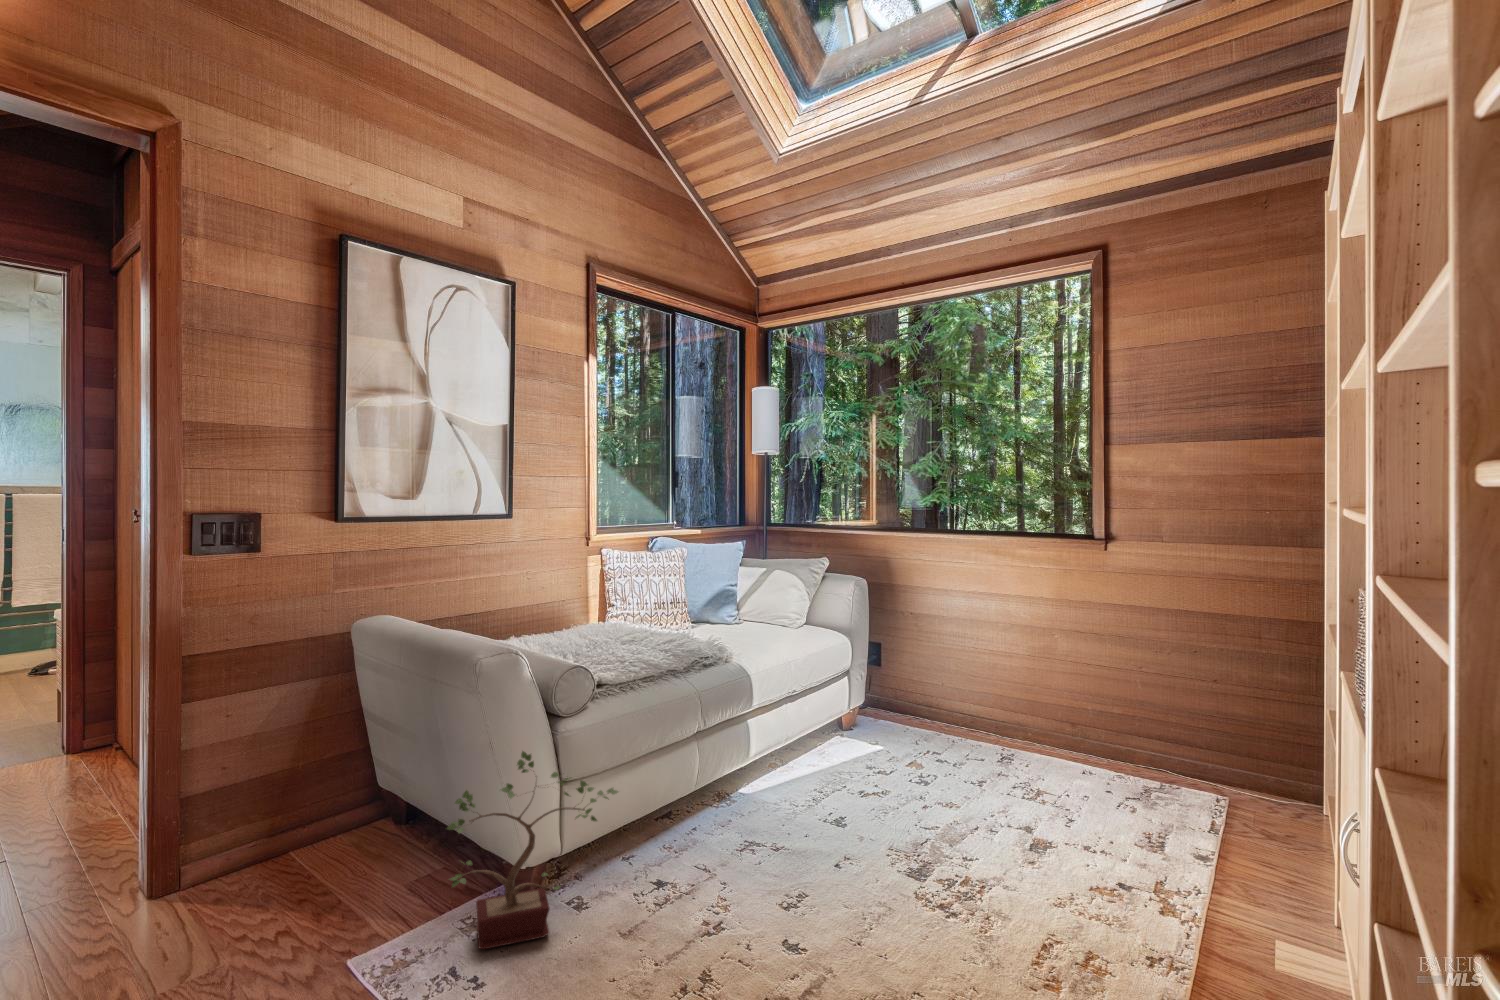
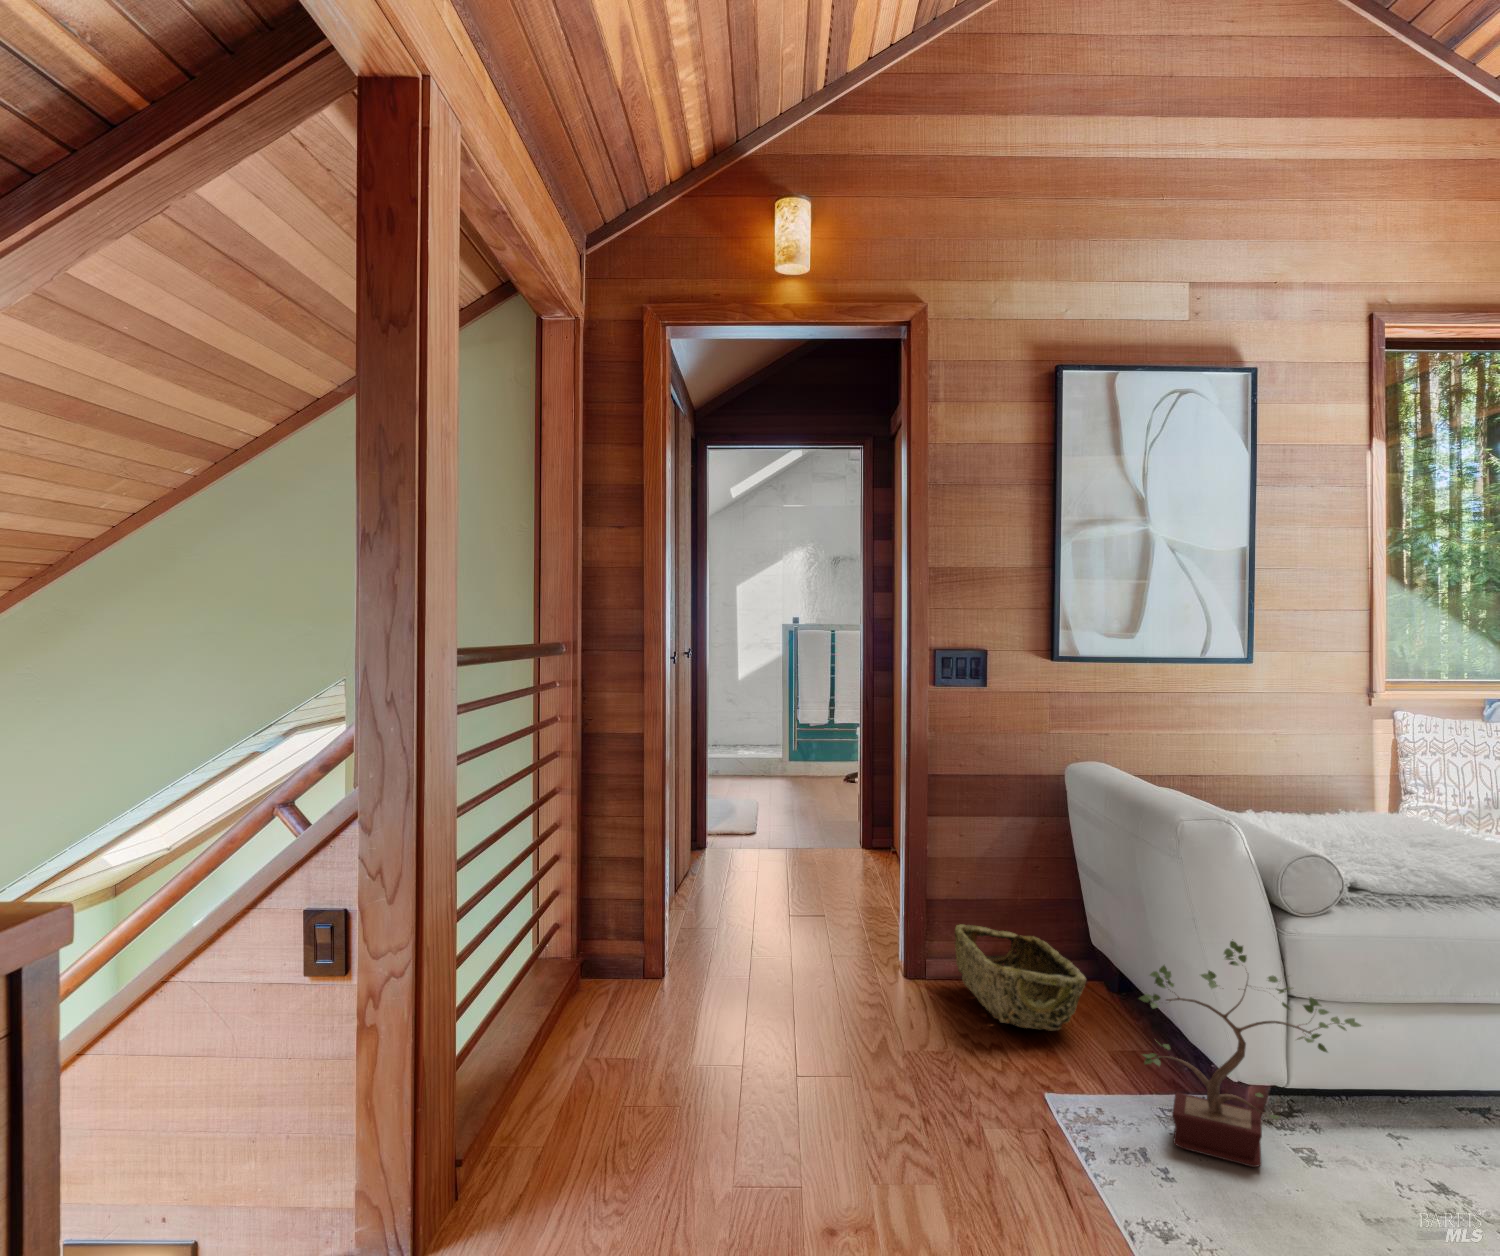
woven basket: none [226,797,382,900] -> present [955,924,1086,1031]

